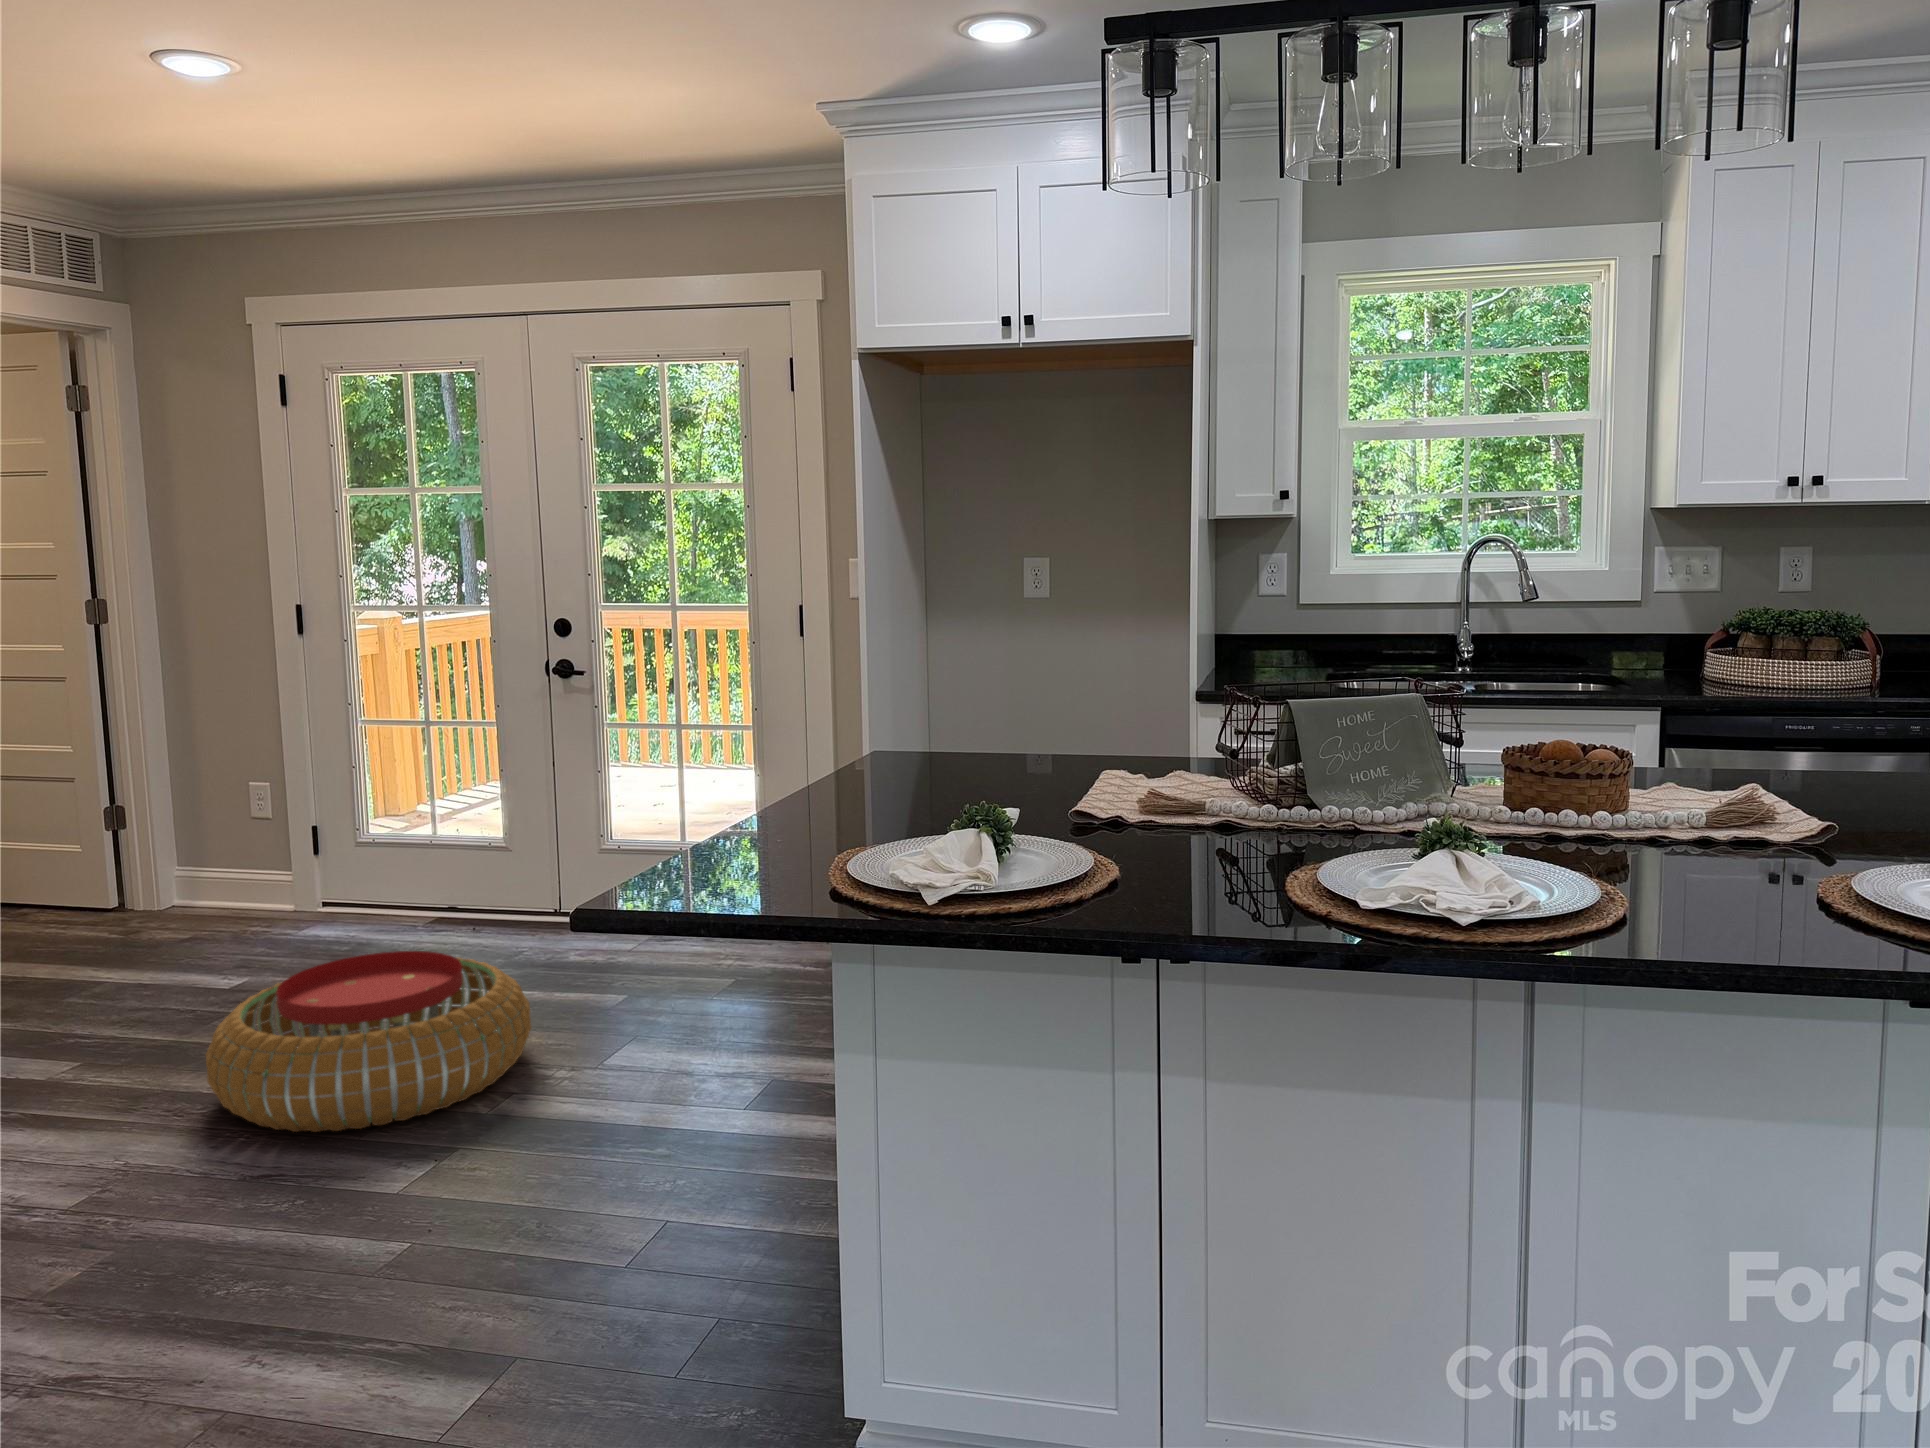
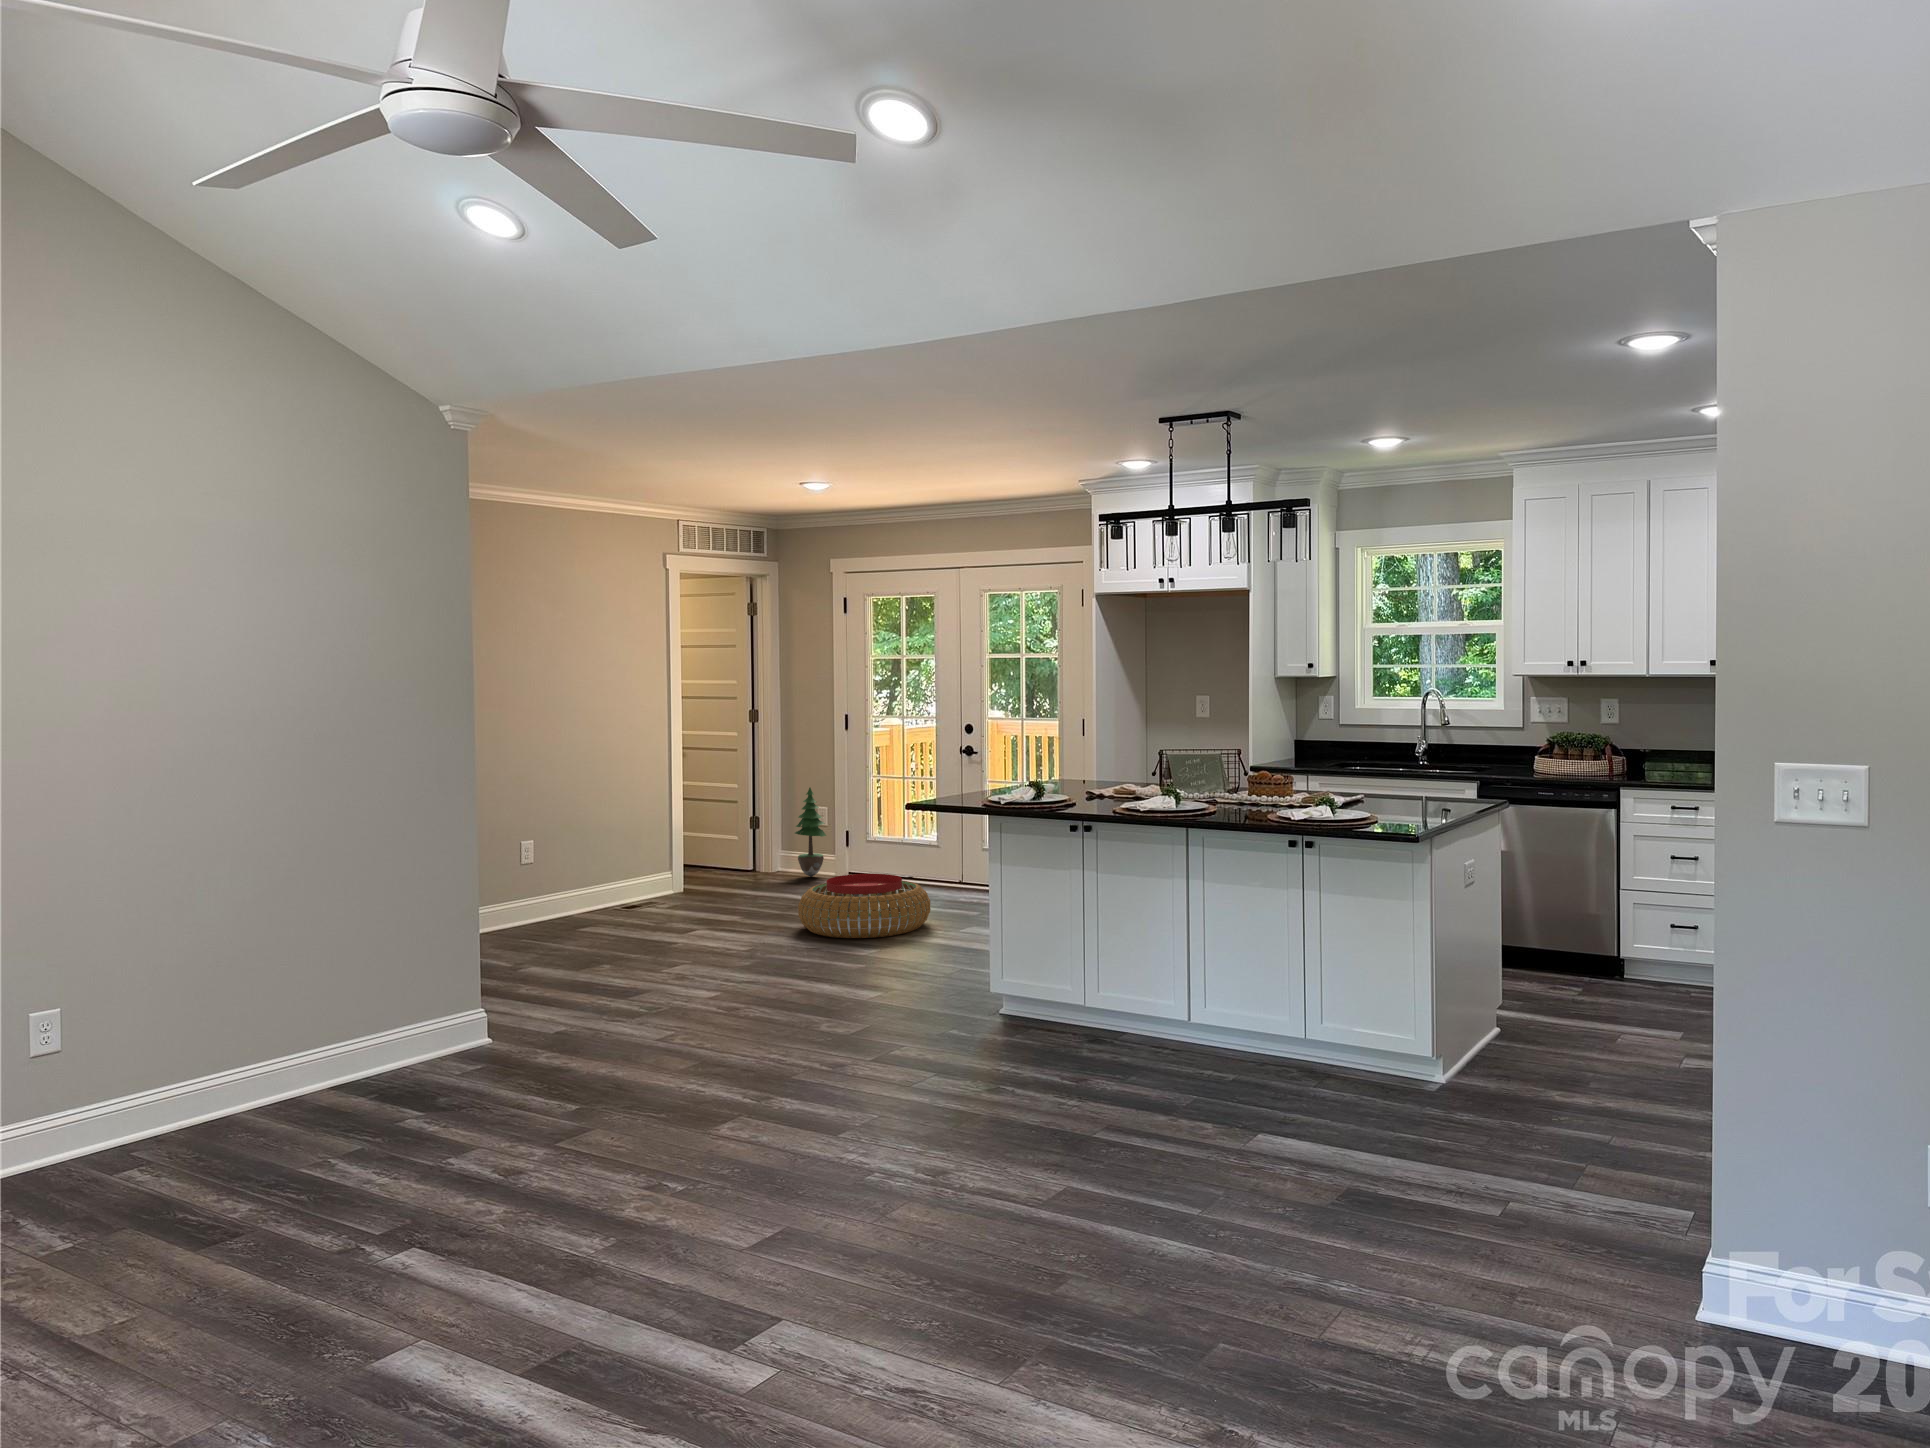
potted tree: none [201,746,275,920] -> present [795,788,826,877]

